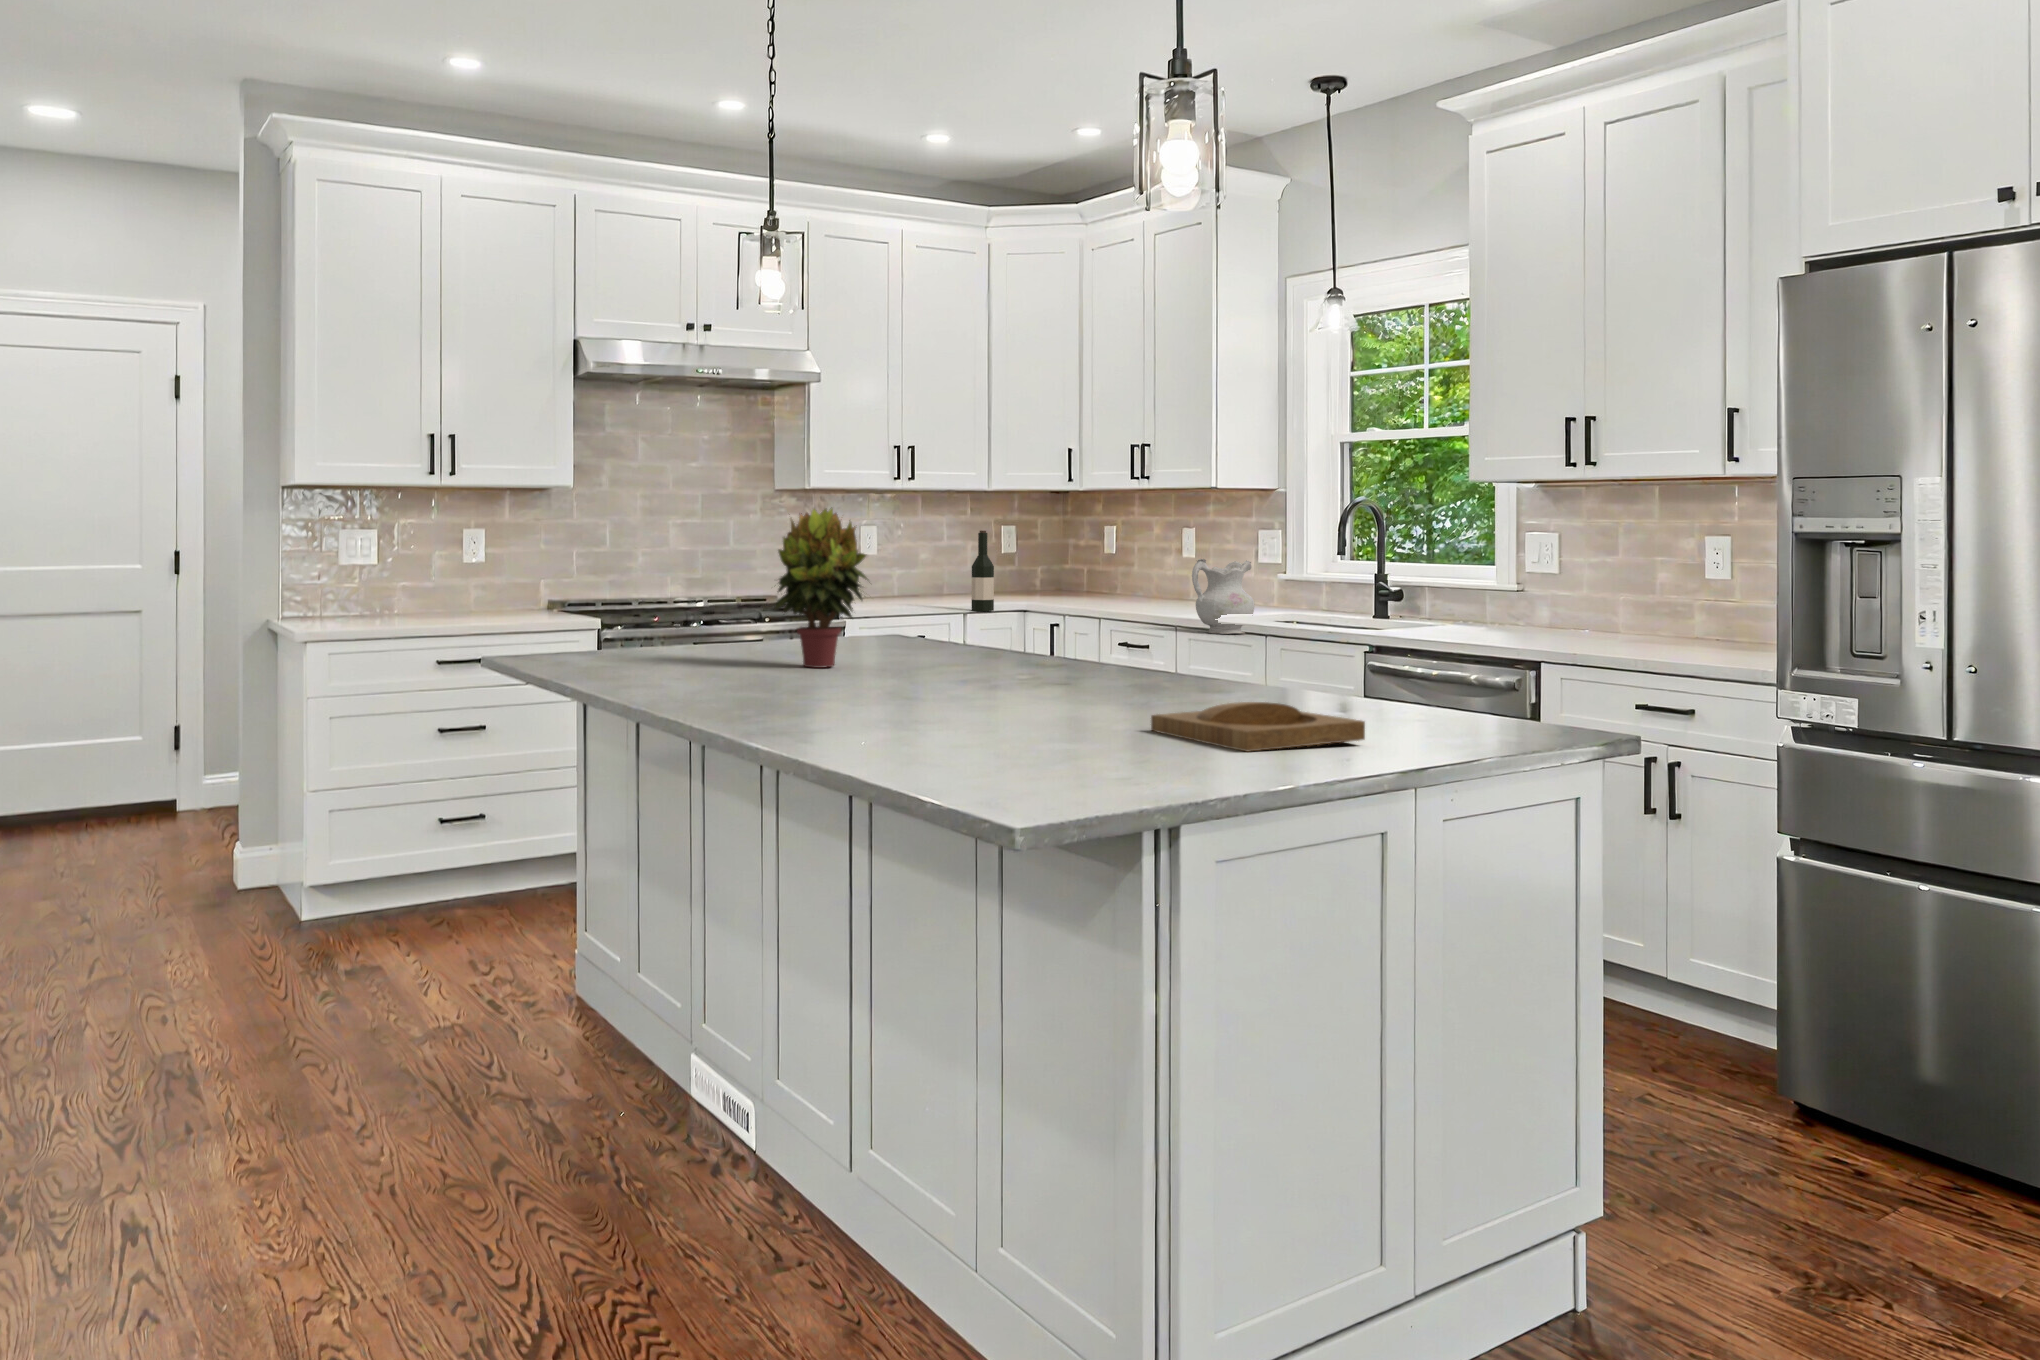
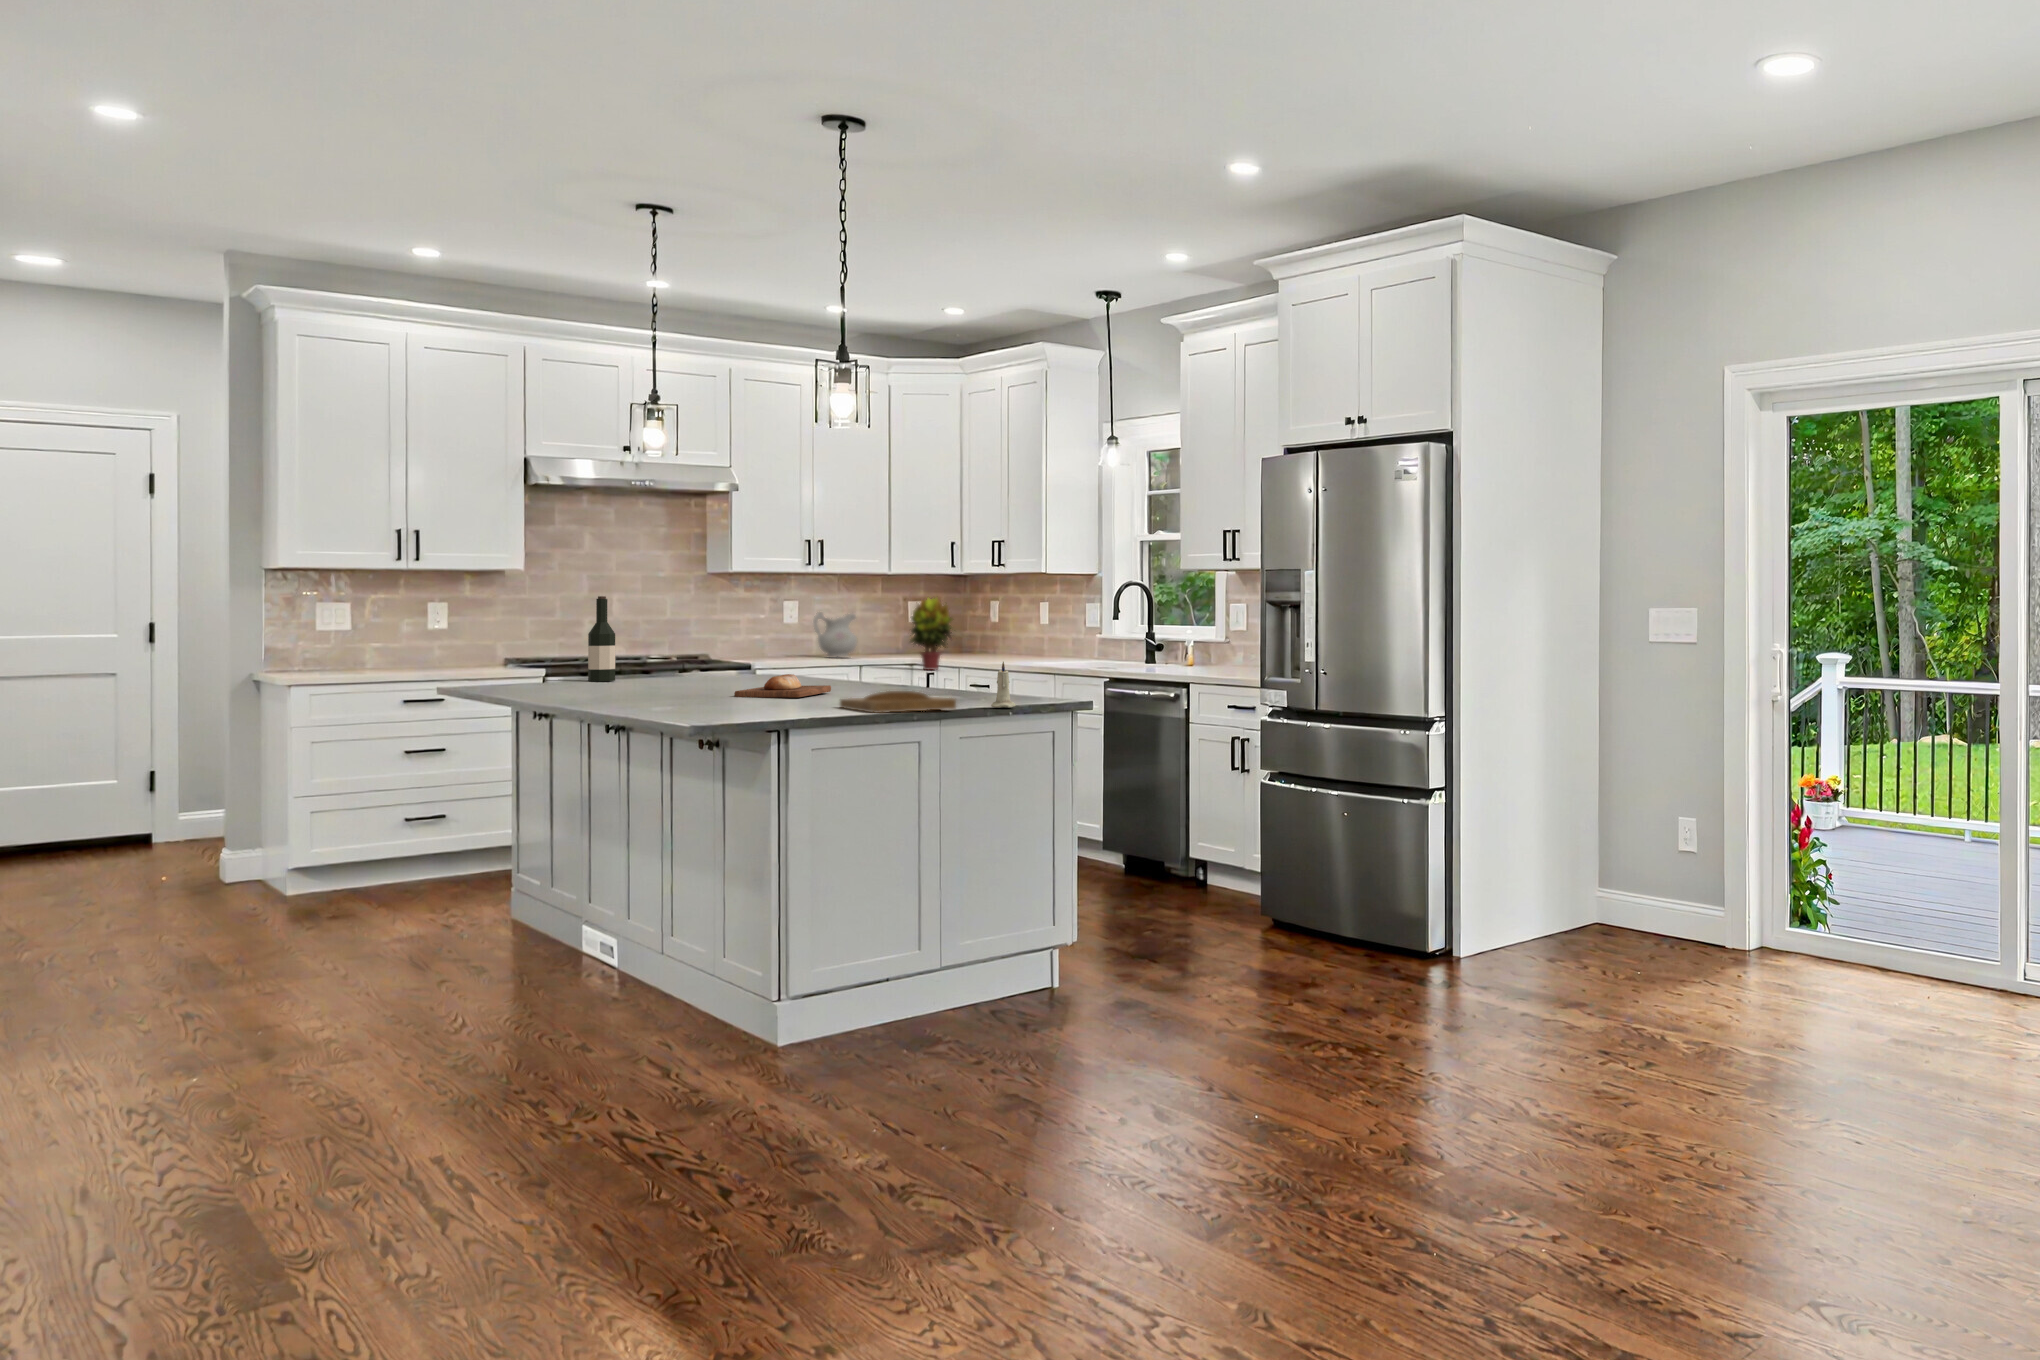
potted plant: present [774,508,868,668] -> present [911,598,955,670]
wine bottle: present [972,531,994,611] -> present [588,596,615,681]
ceramic pitcher: present [1192,559,1254,634] -> present [813,612,857,658]
candle: none [1386,645,1432,731] -> present [991,662,1016,708]
bread loaf: none [939,653,1060,699] -> present [734,674,831,698]

